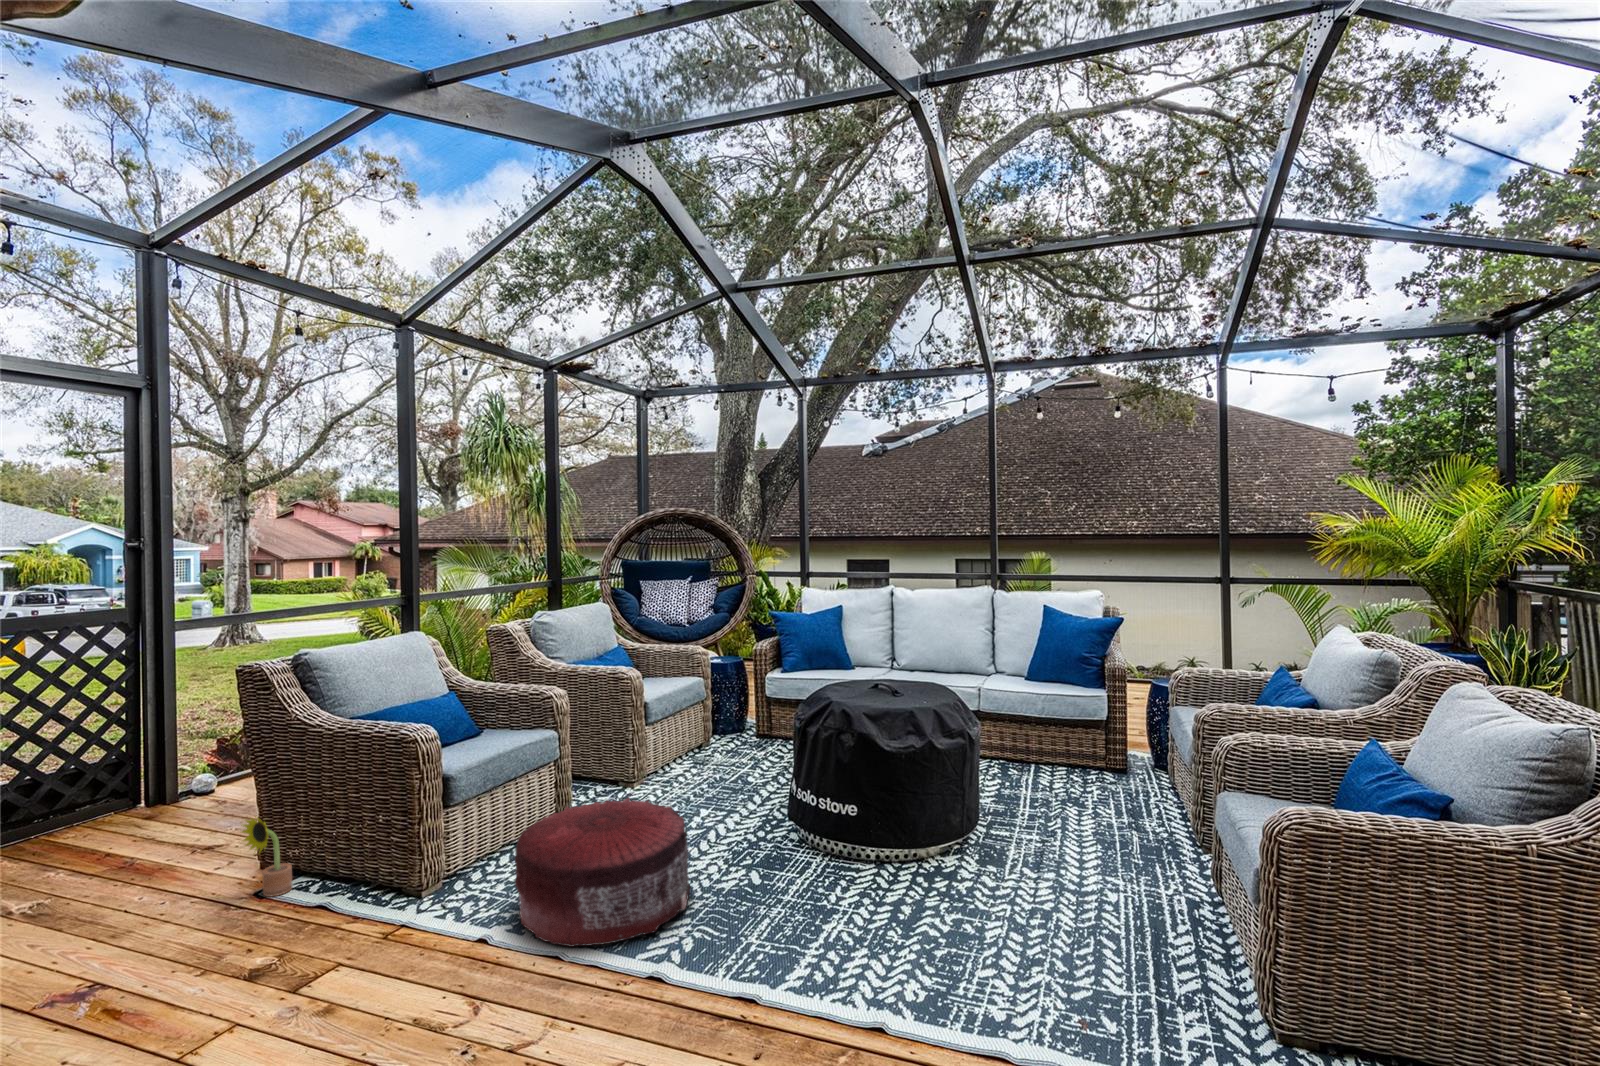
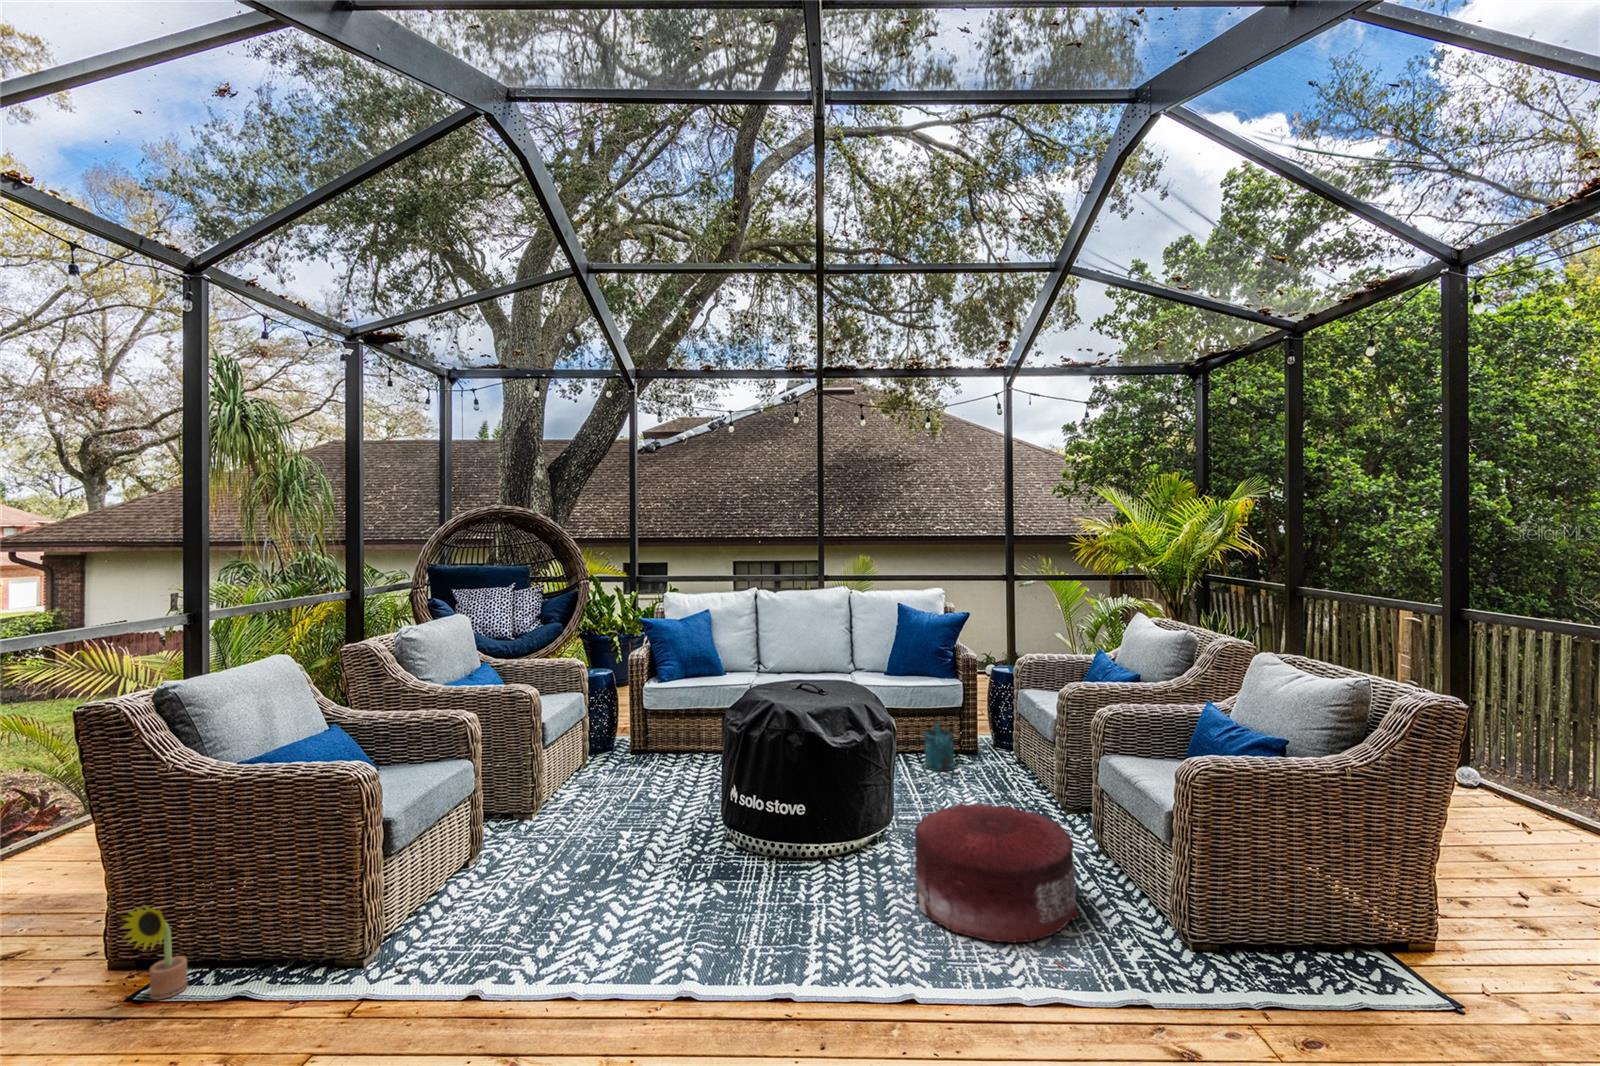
watering can: none [1058,729,1095,787] -> present [924,721,955,771]
pouf: present [515,798,691,947] -> present [915,802,1079,943]

